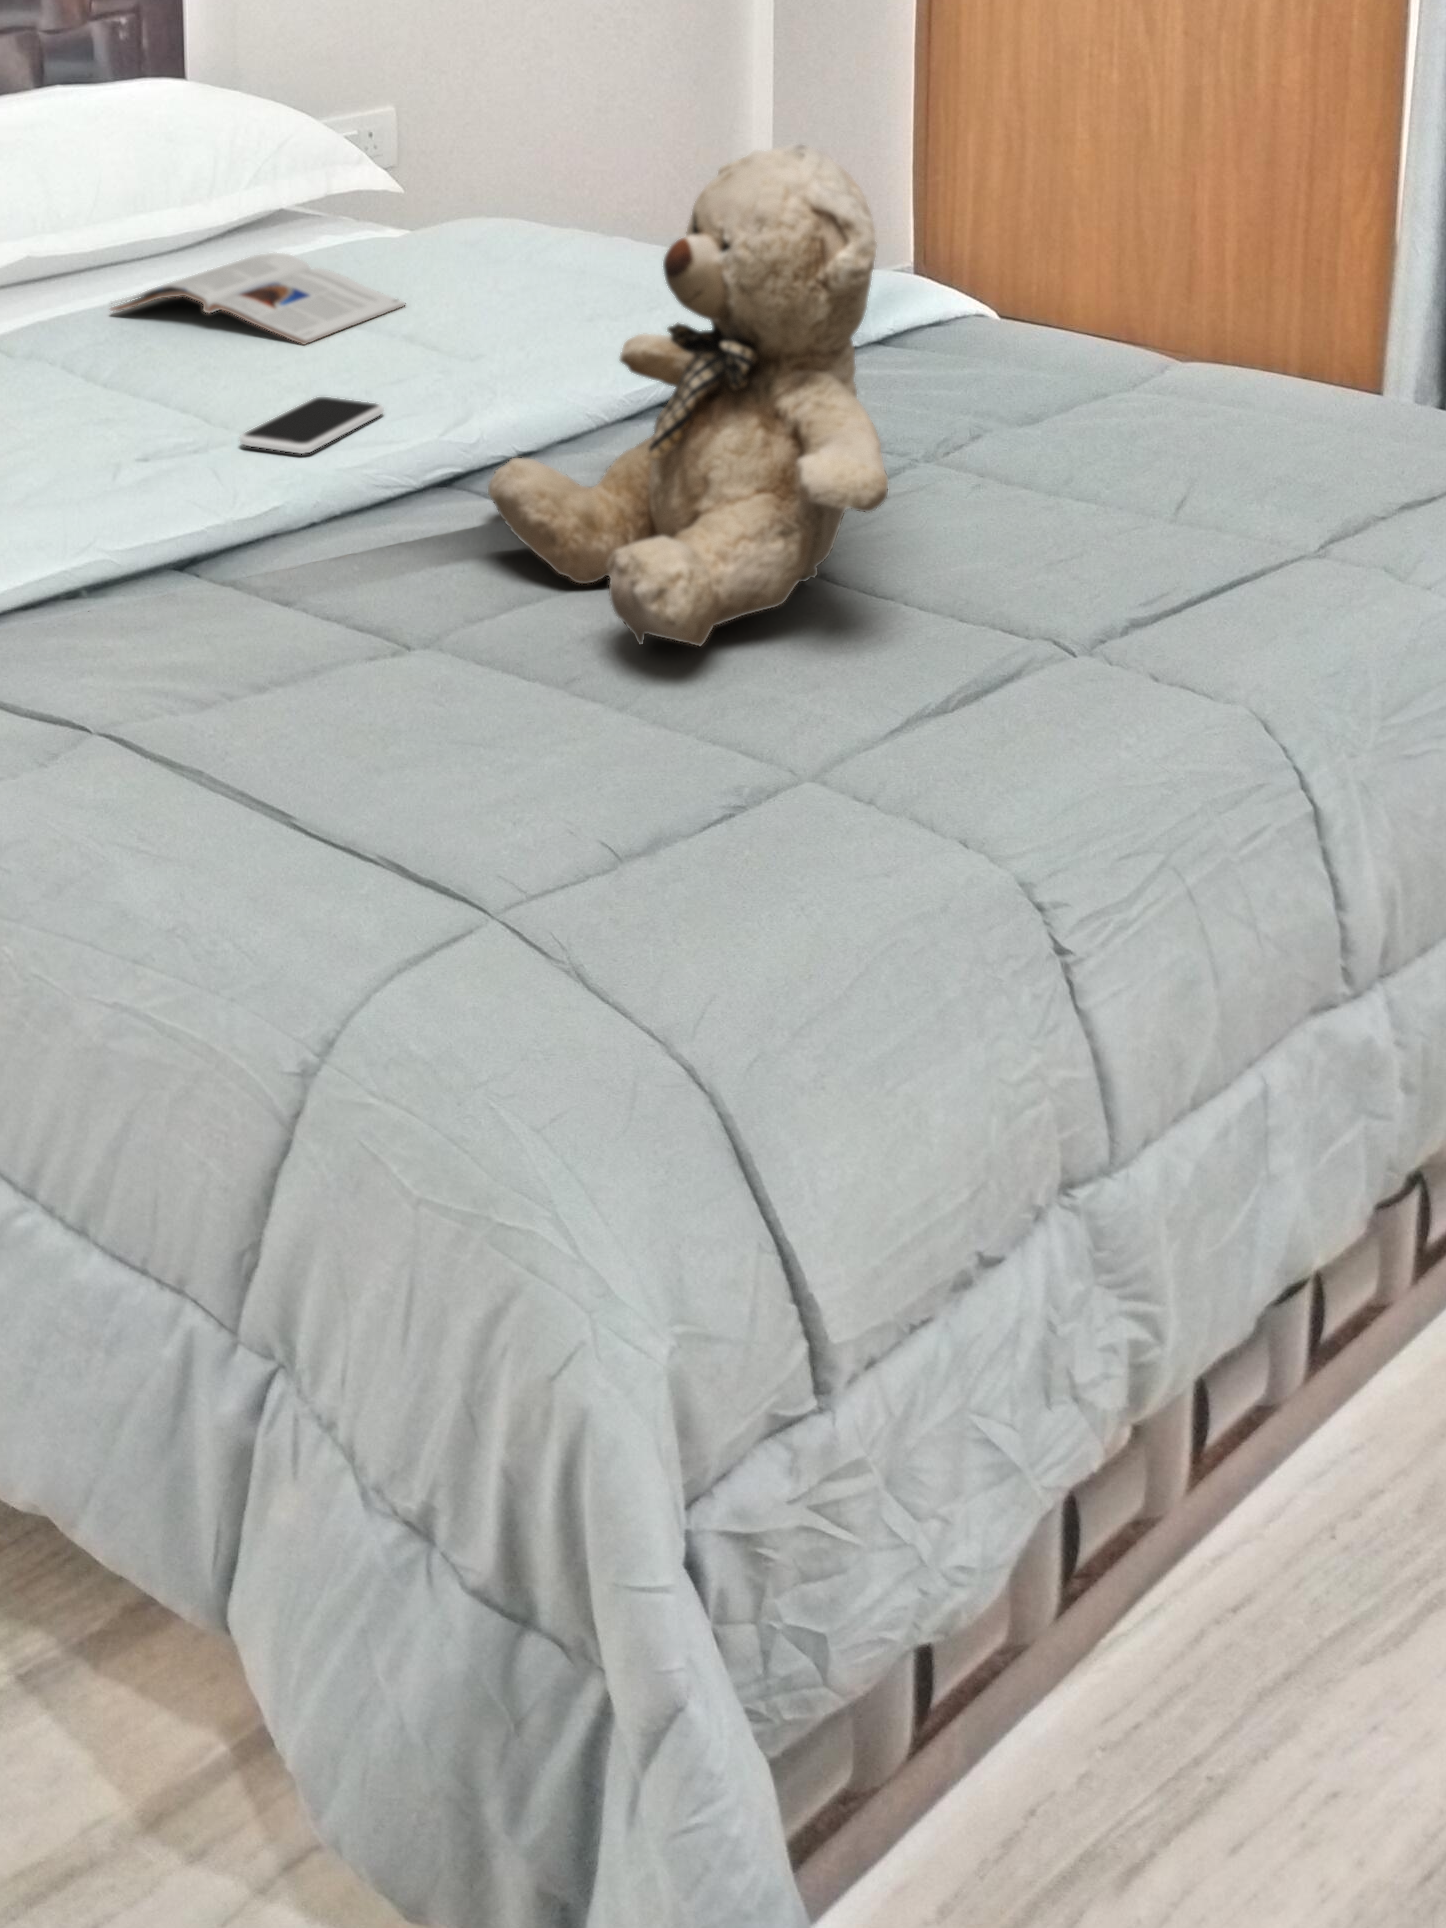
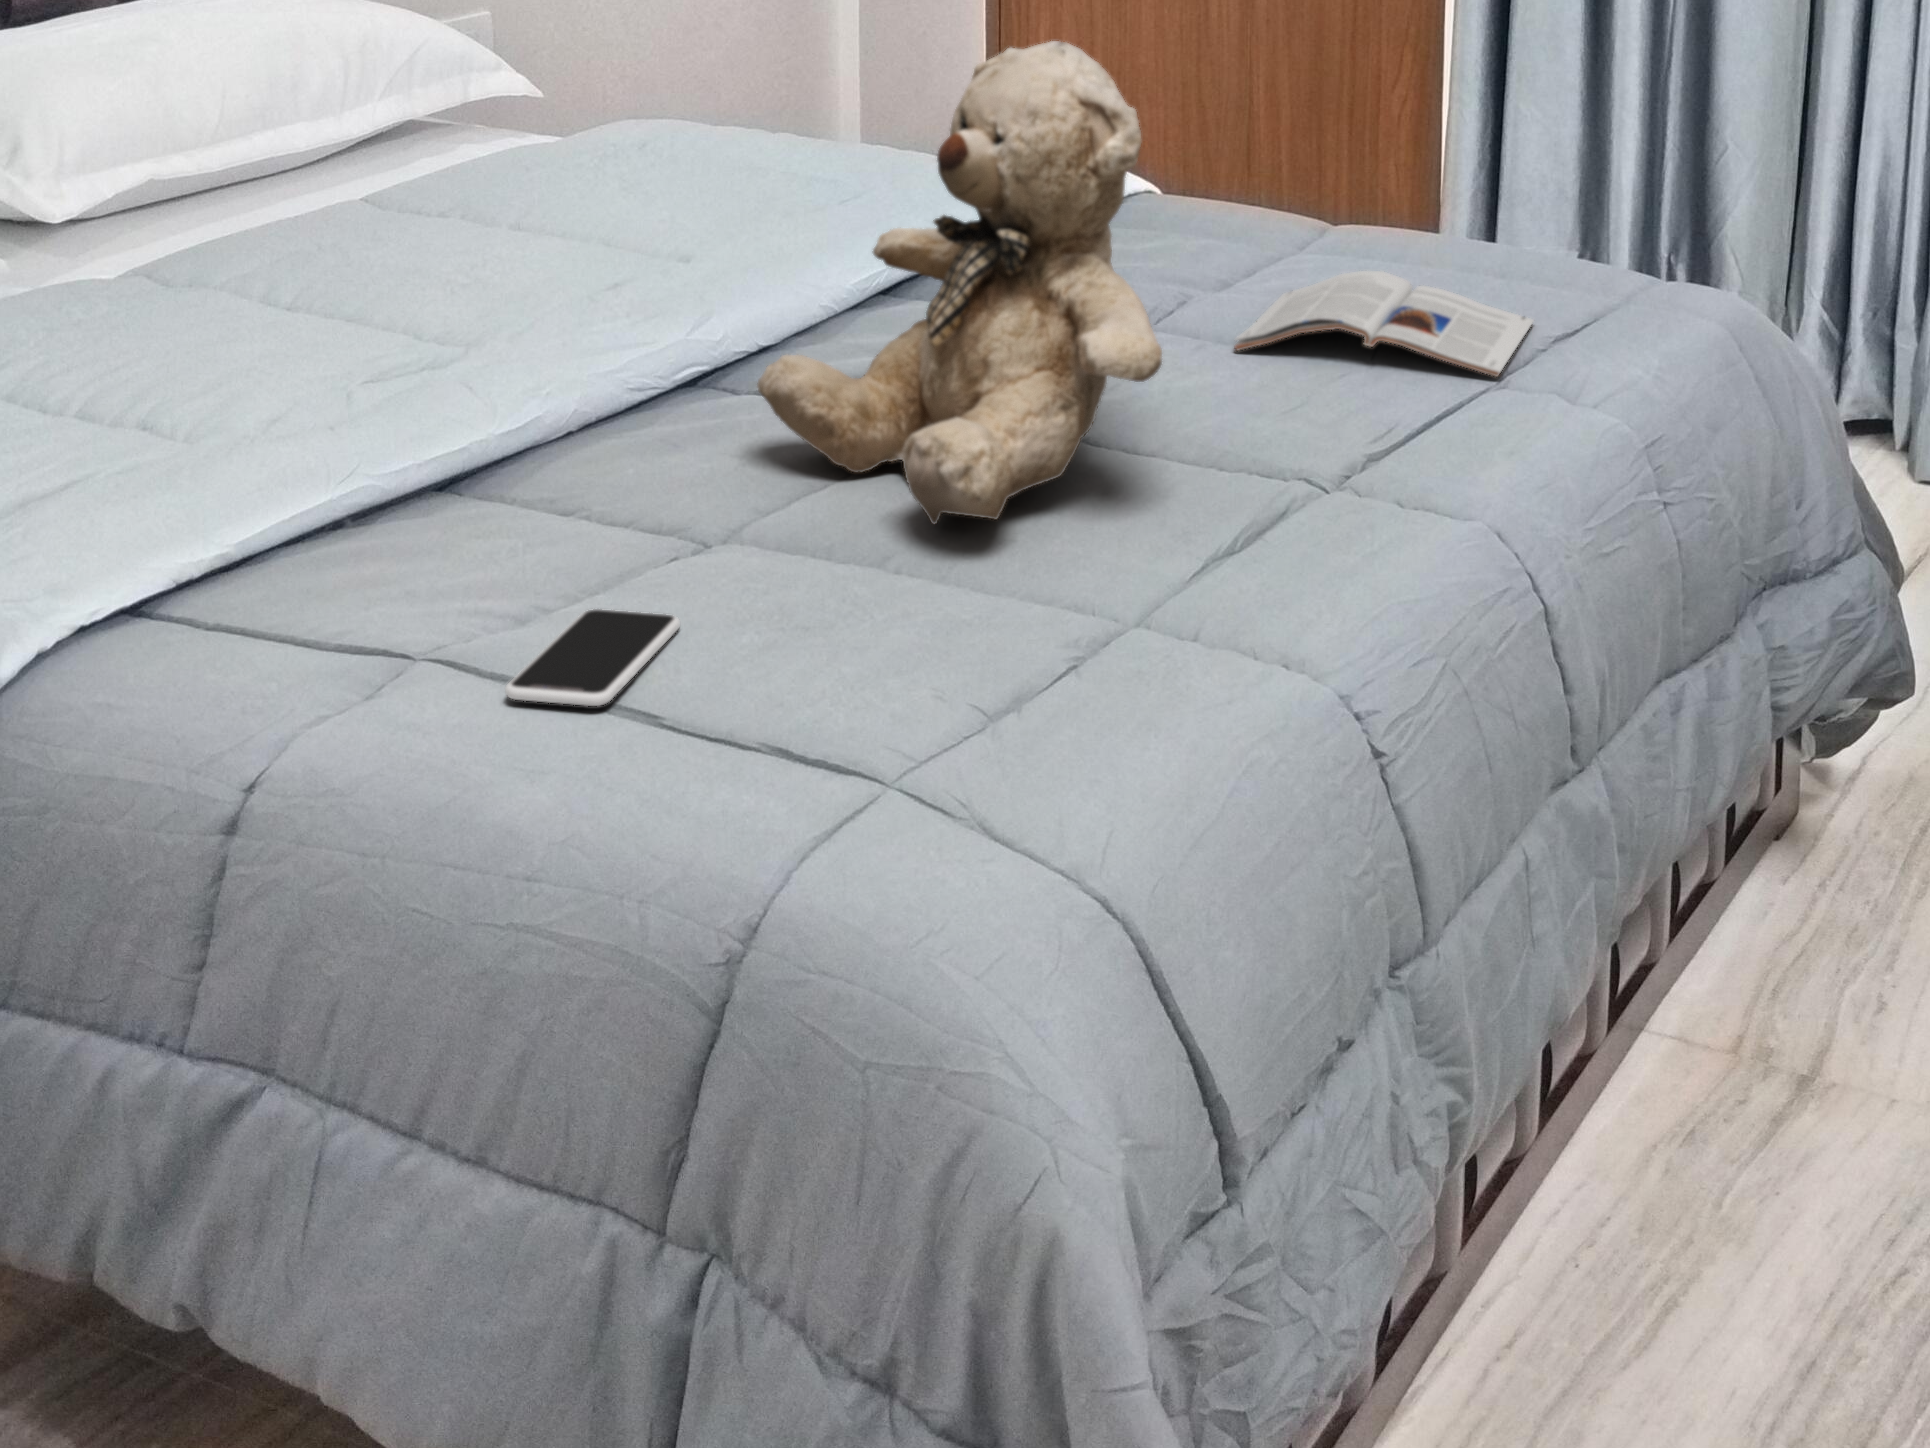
magazine: present [111,253,405,344] -> present [1235,271,1533,376]
smartphone: present [240,397,383,454] -> present [505,609,680,706]

